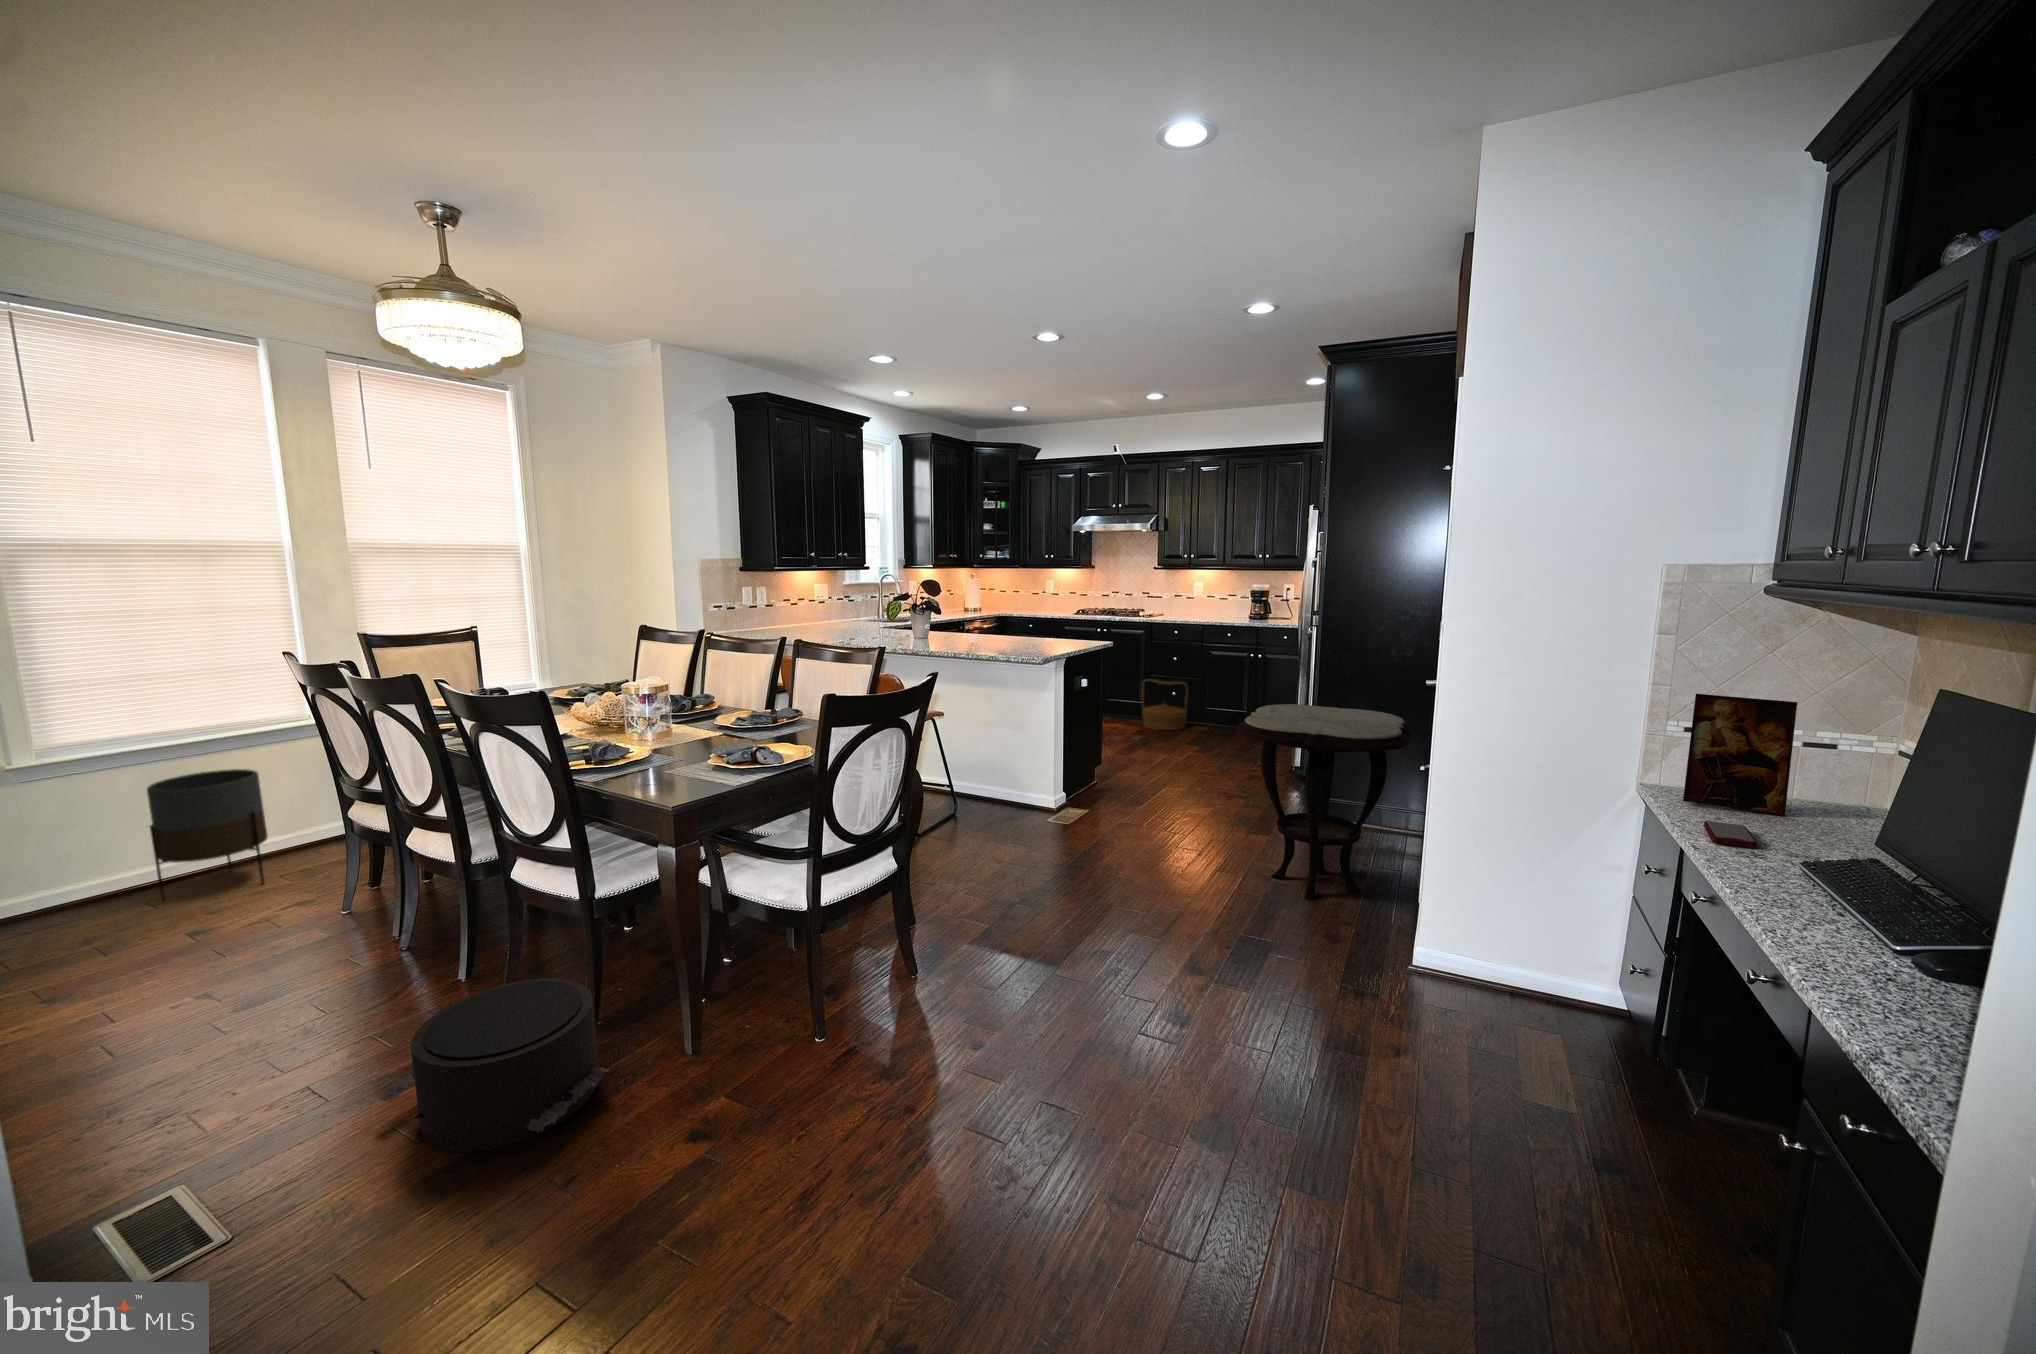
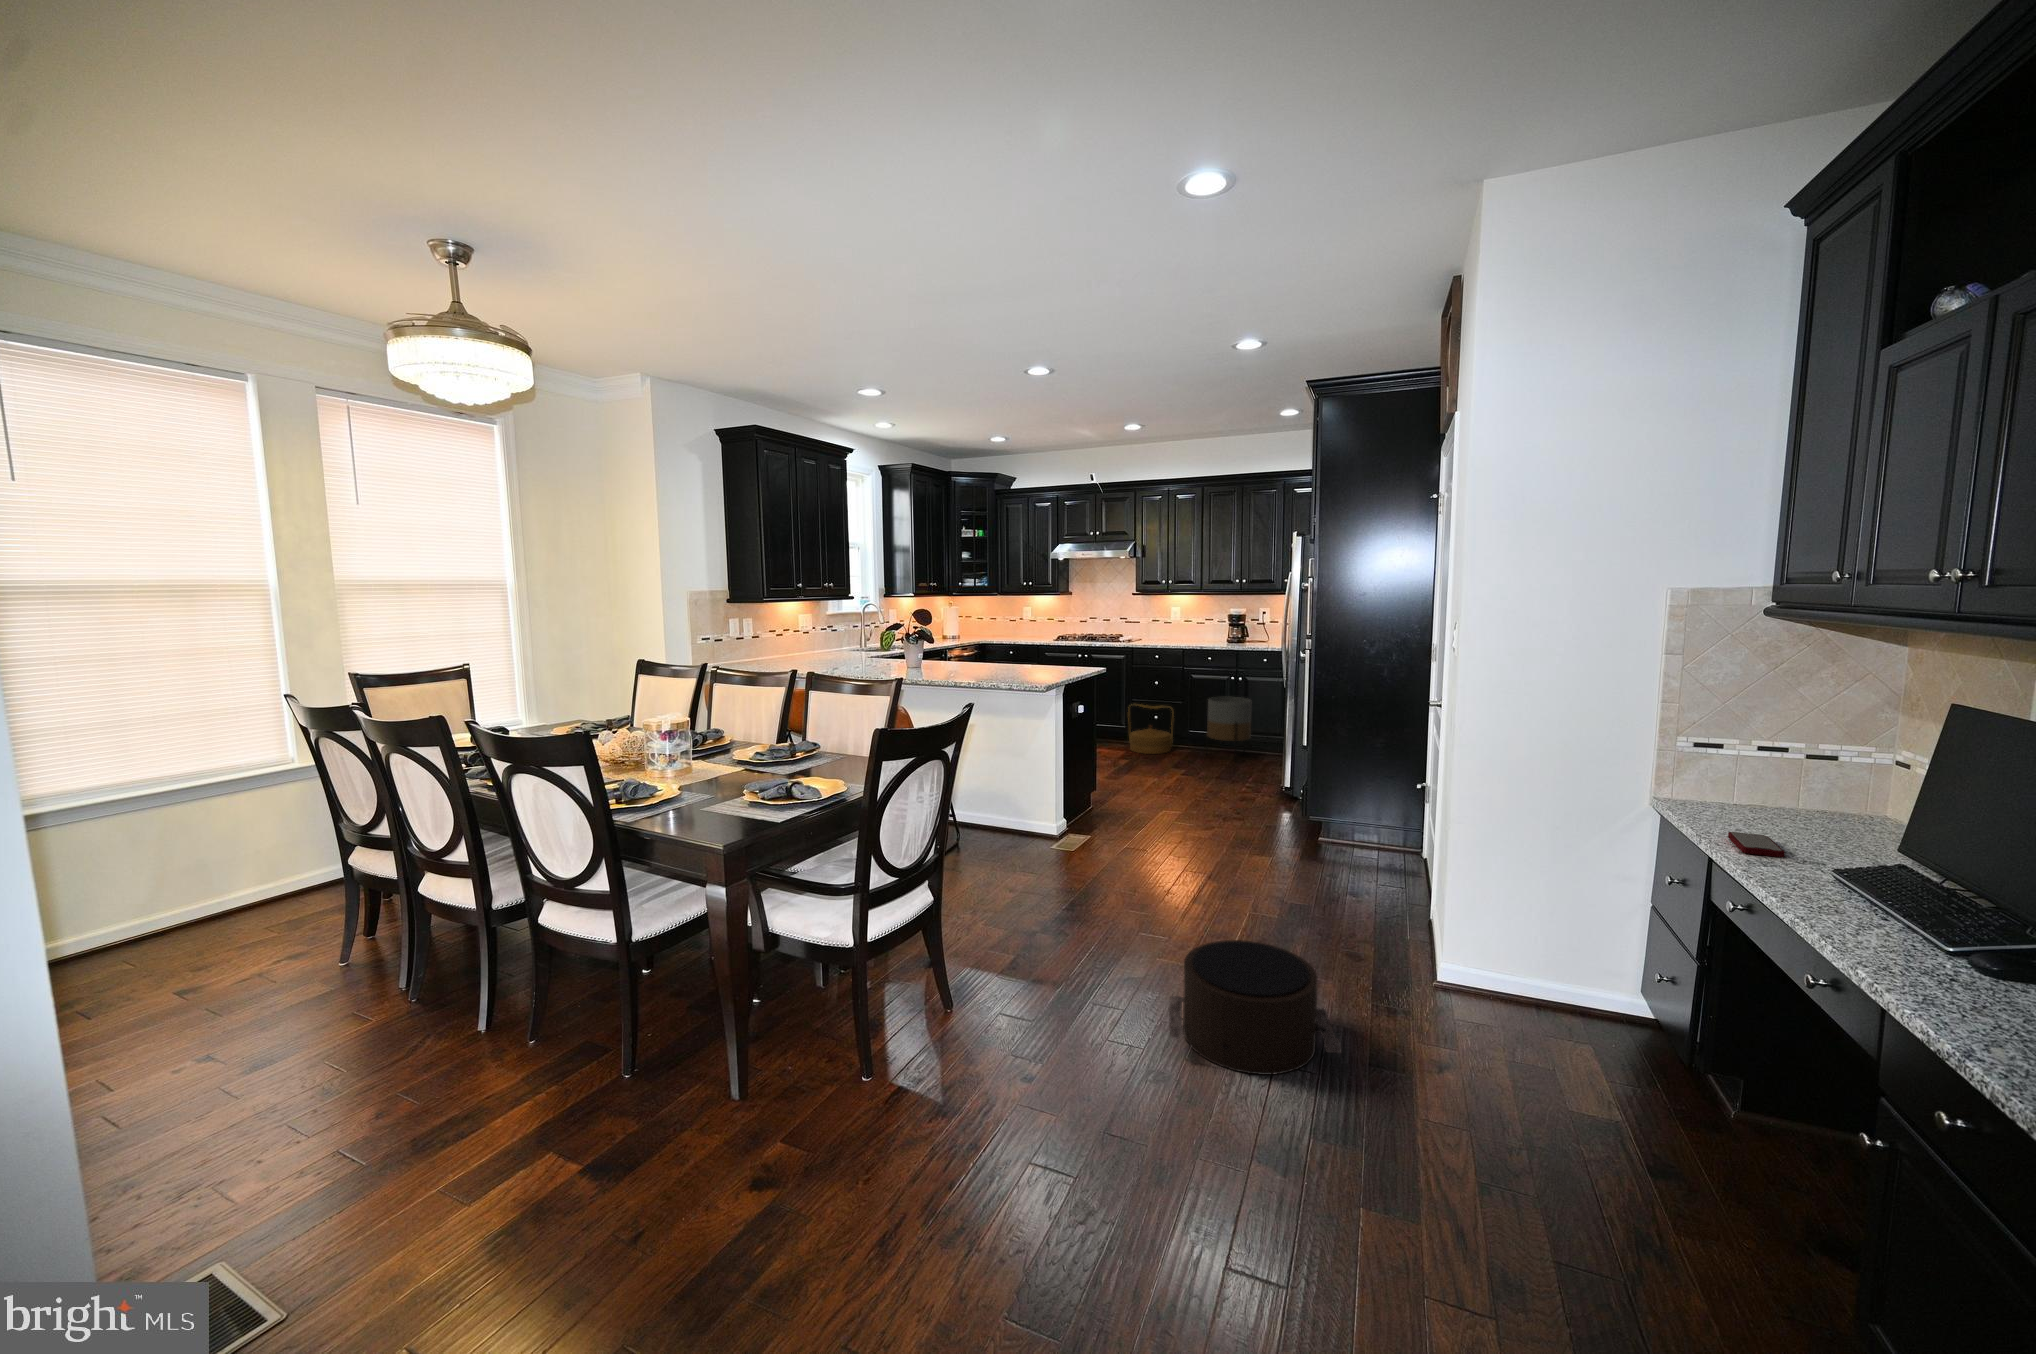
picture frame: present [1683,694,1797,816] -> none [1700,710,1803,825]
side table: present [1238,704,1411,900] -> none [1251,727,1419,919]
planter: present [147,769,268,900] -> present [1206,697,1251,748]
pouf: present [379,978,610,1153] -> present [1168,940,1341,1075]

